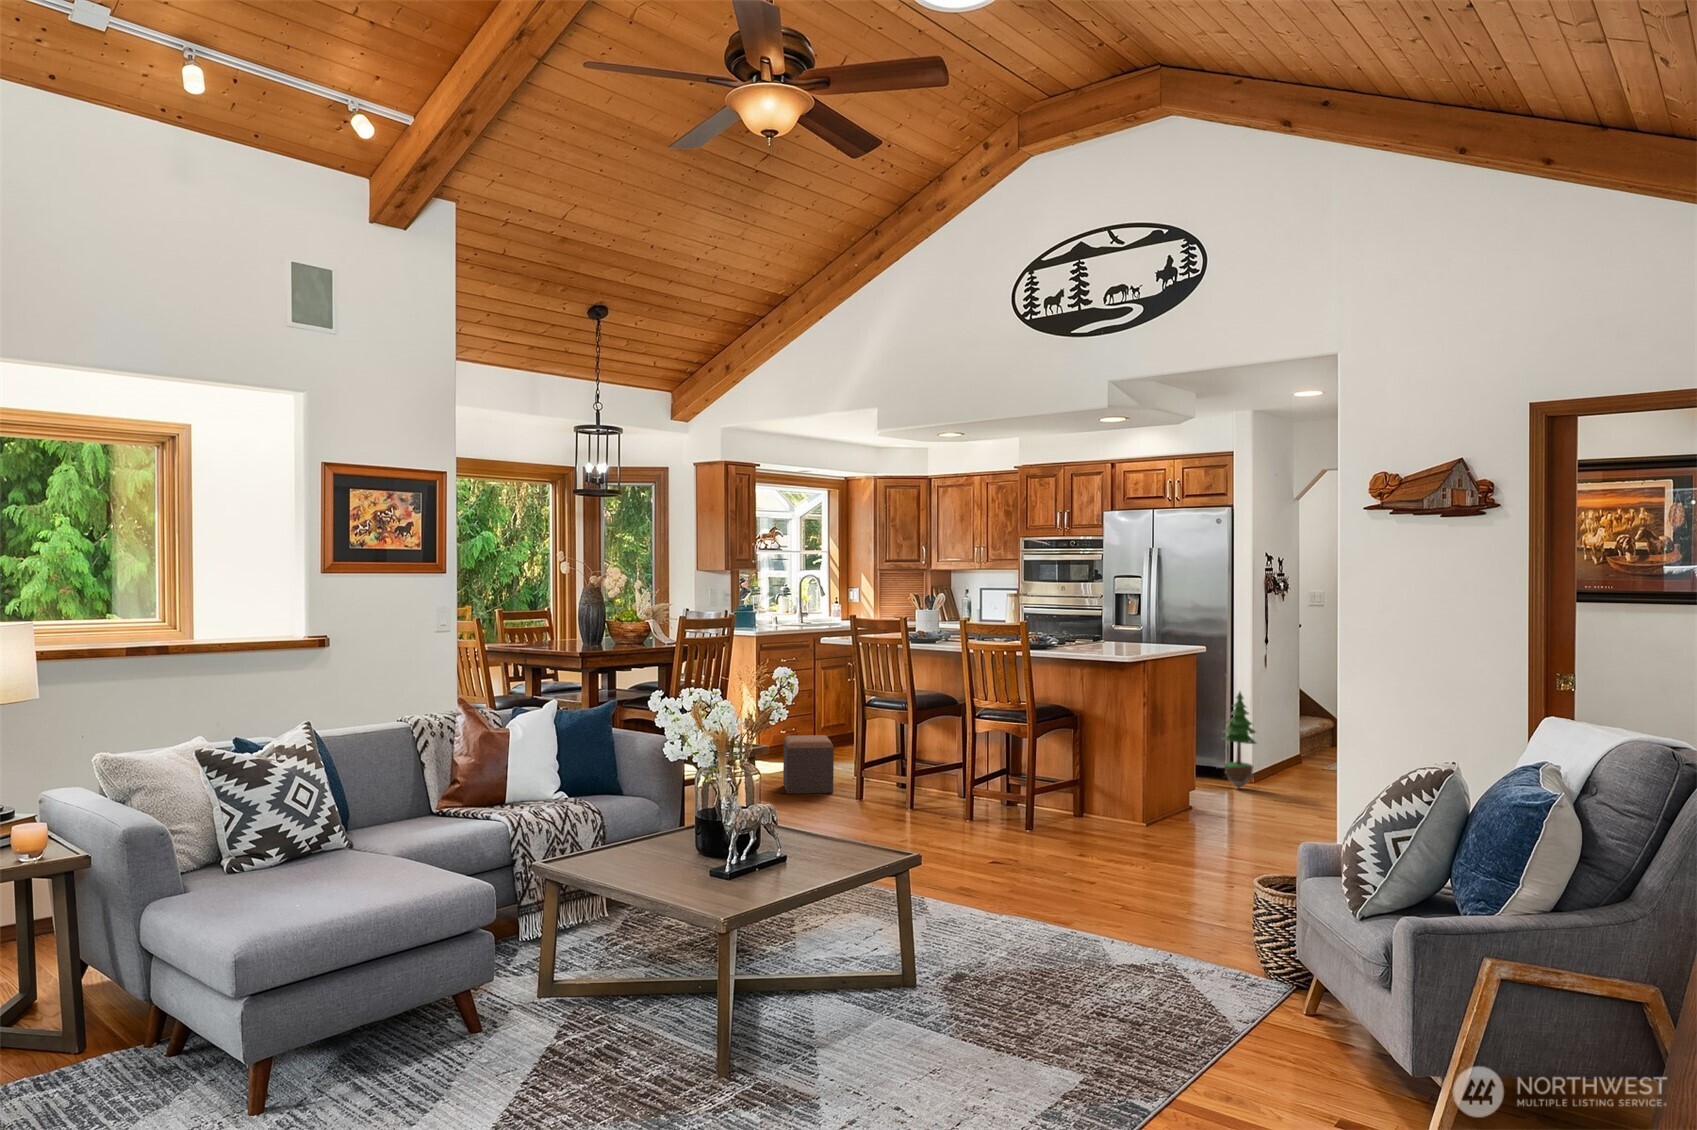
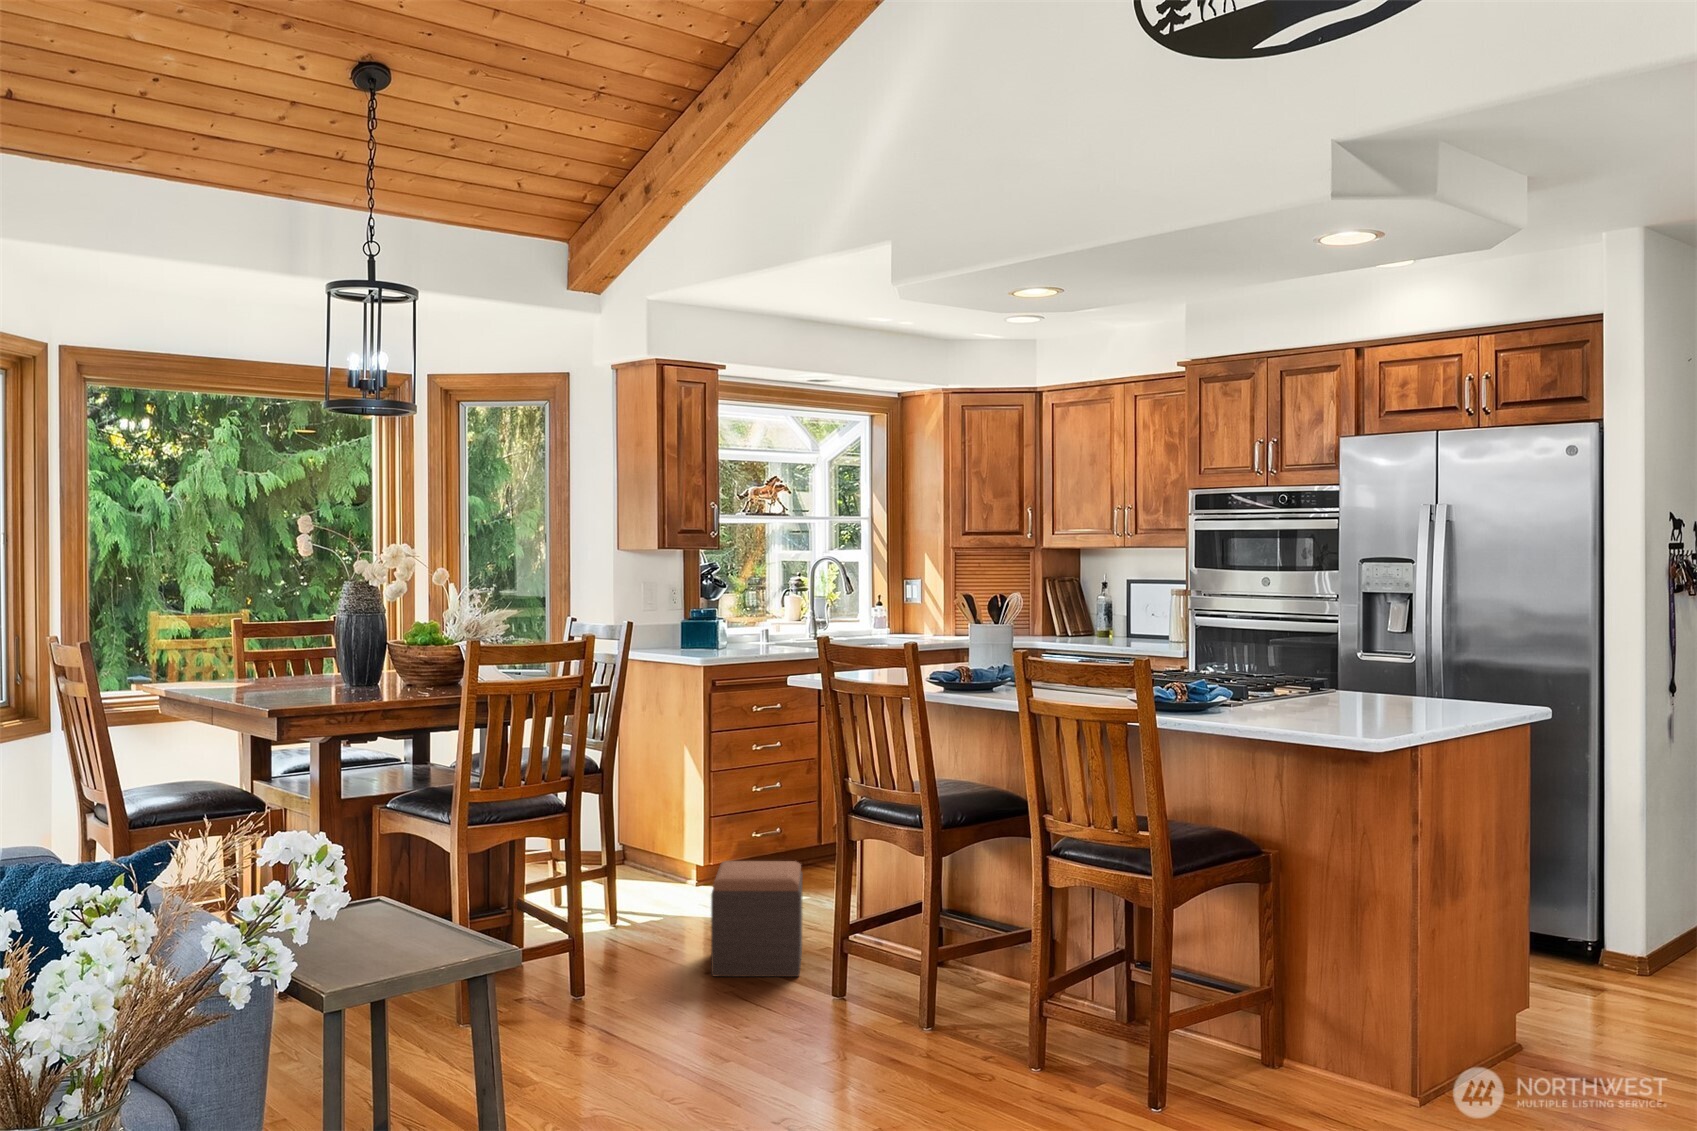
potted tree: present [1222,692,1256,788] -> none [1577,793,1659,990]

